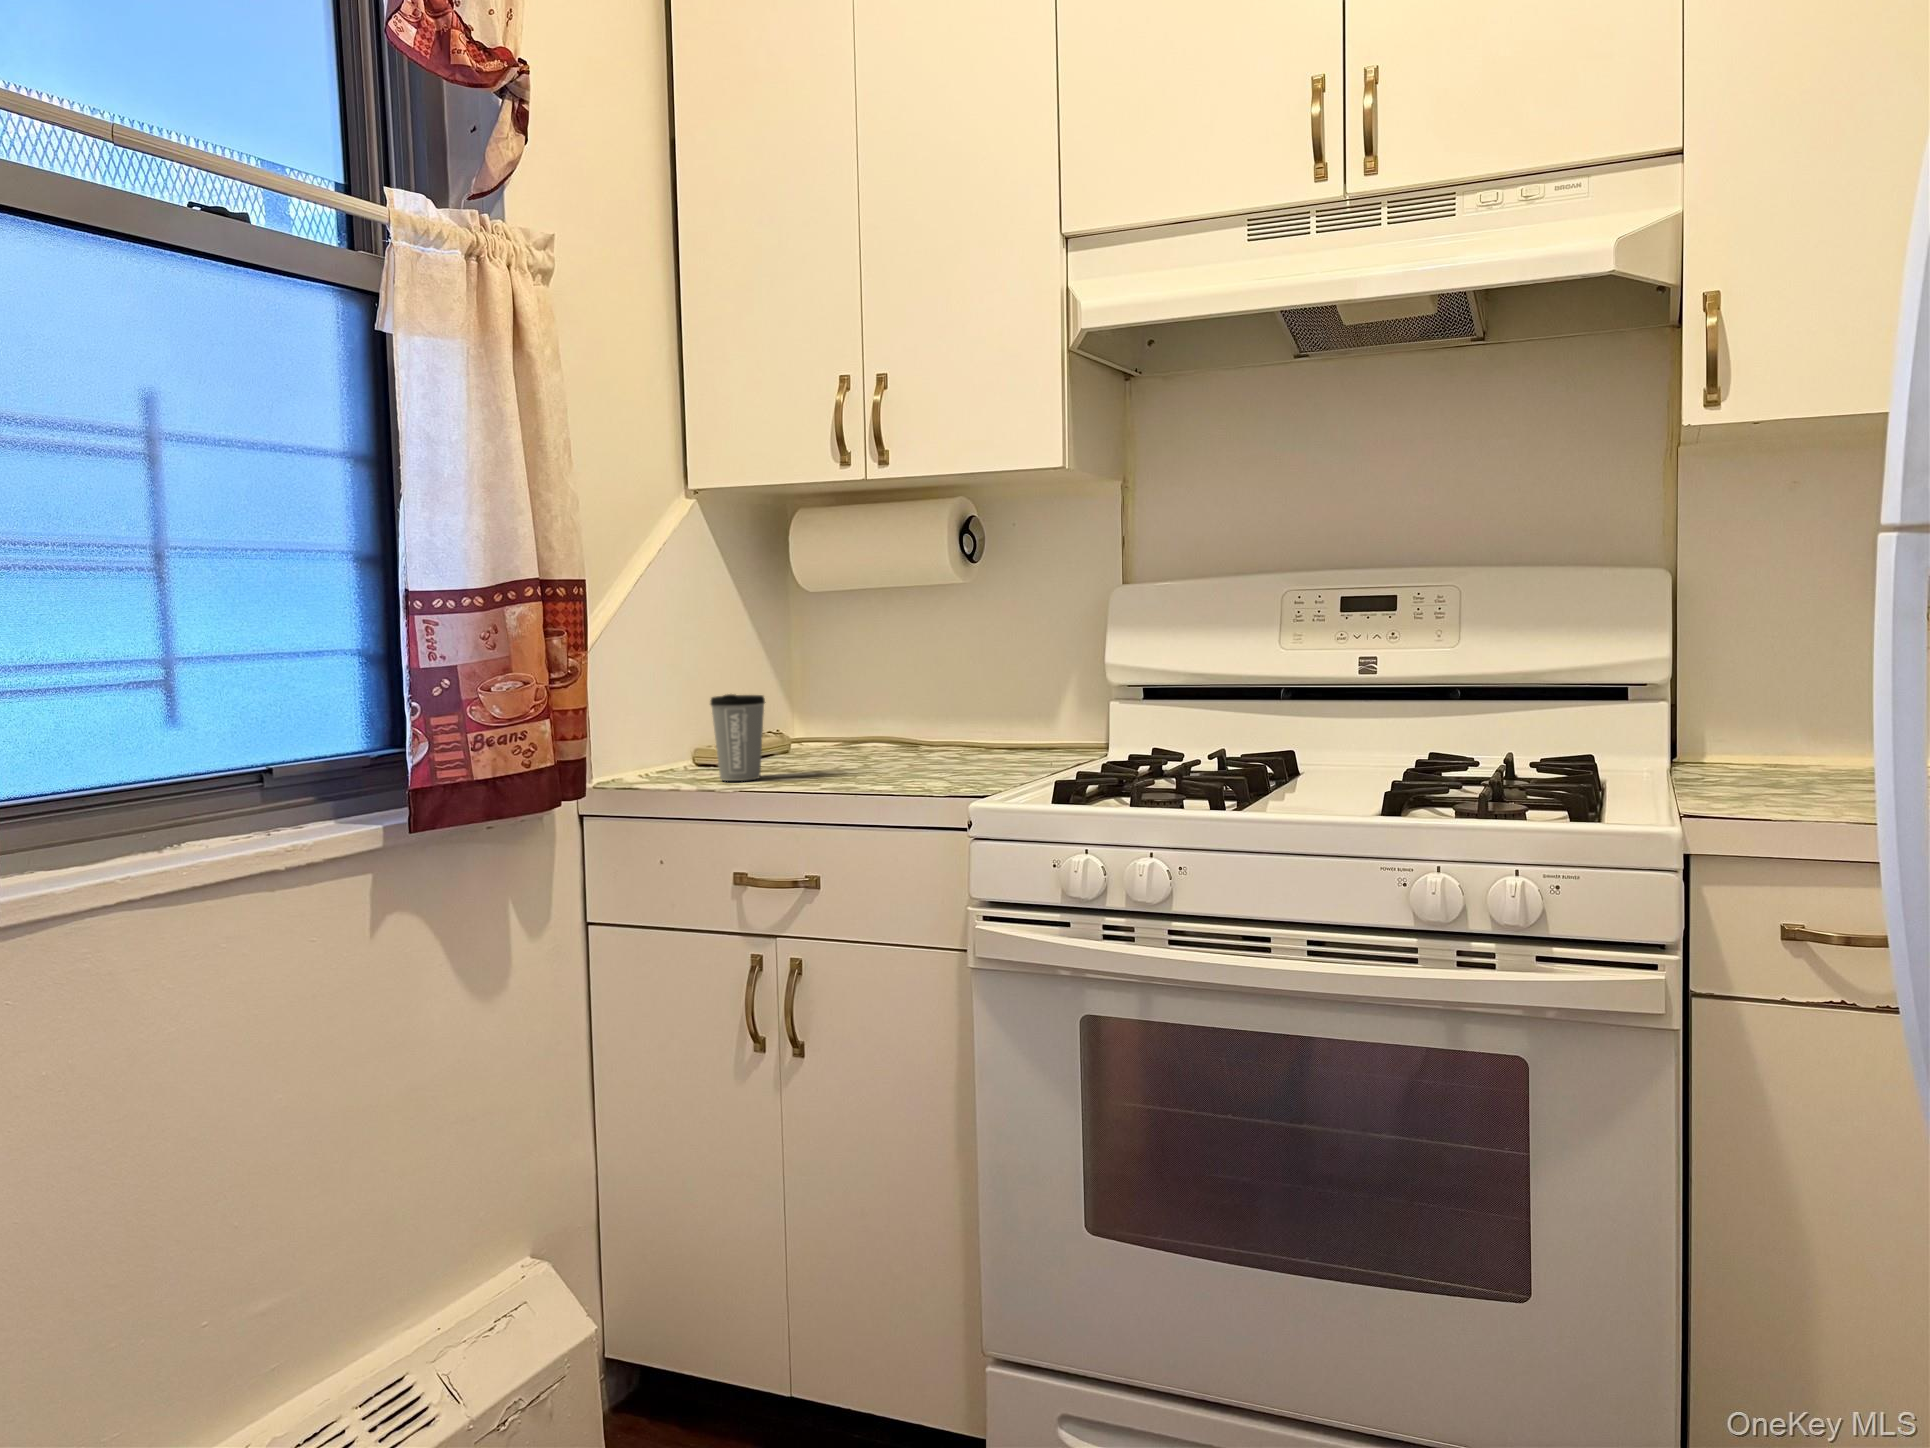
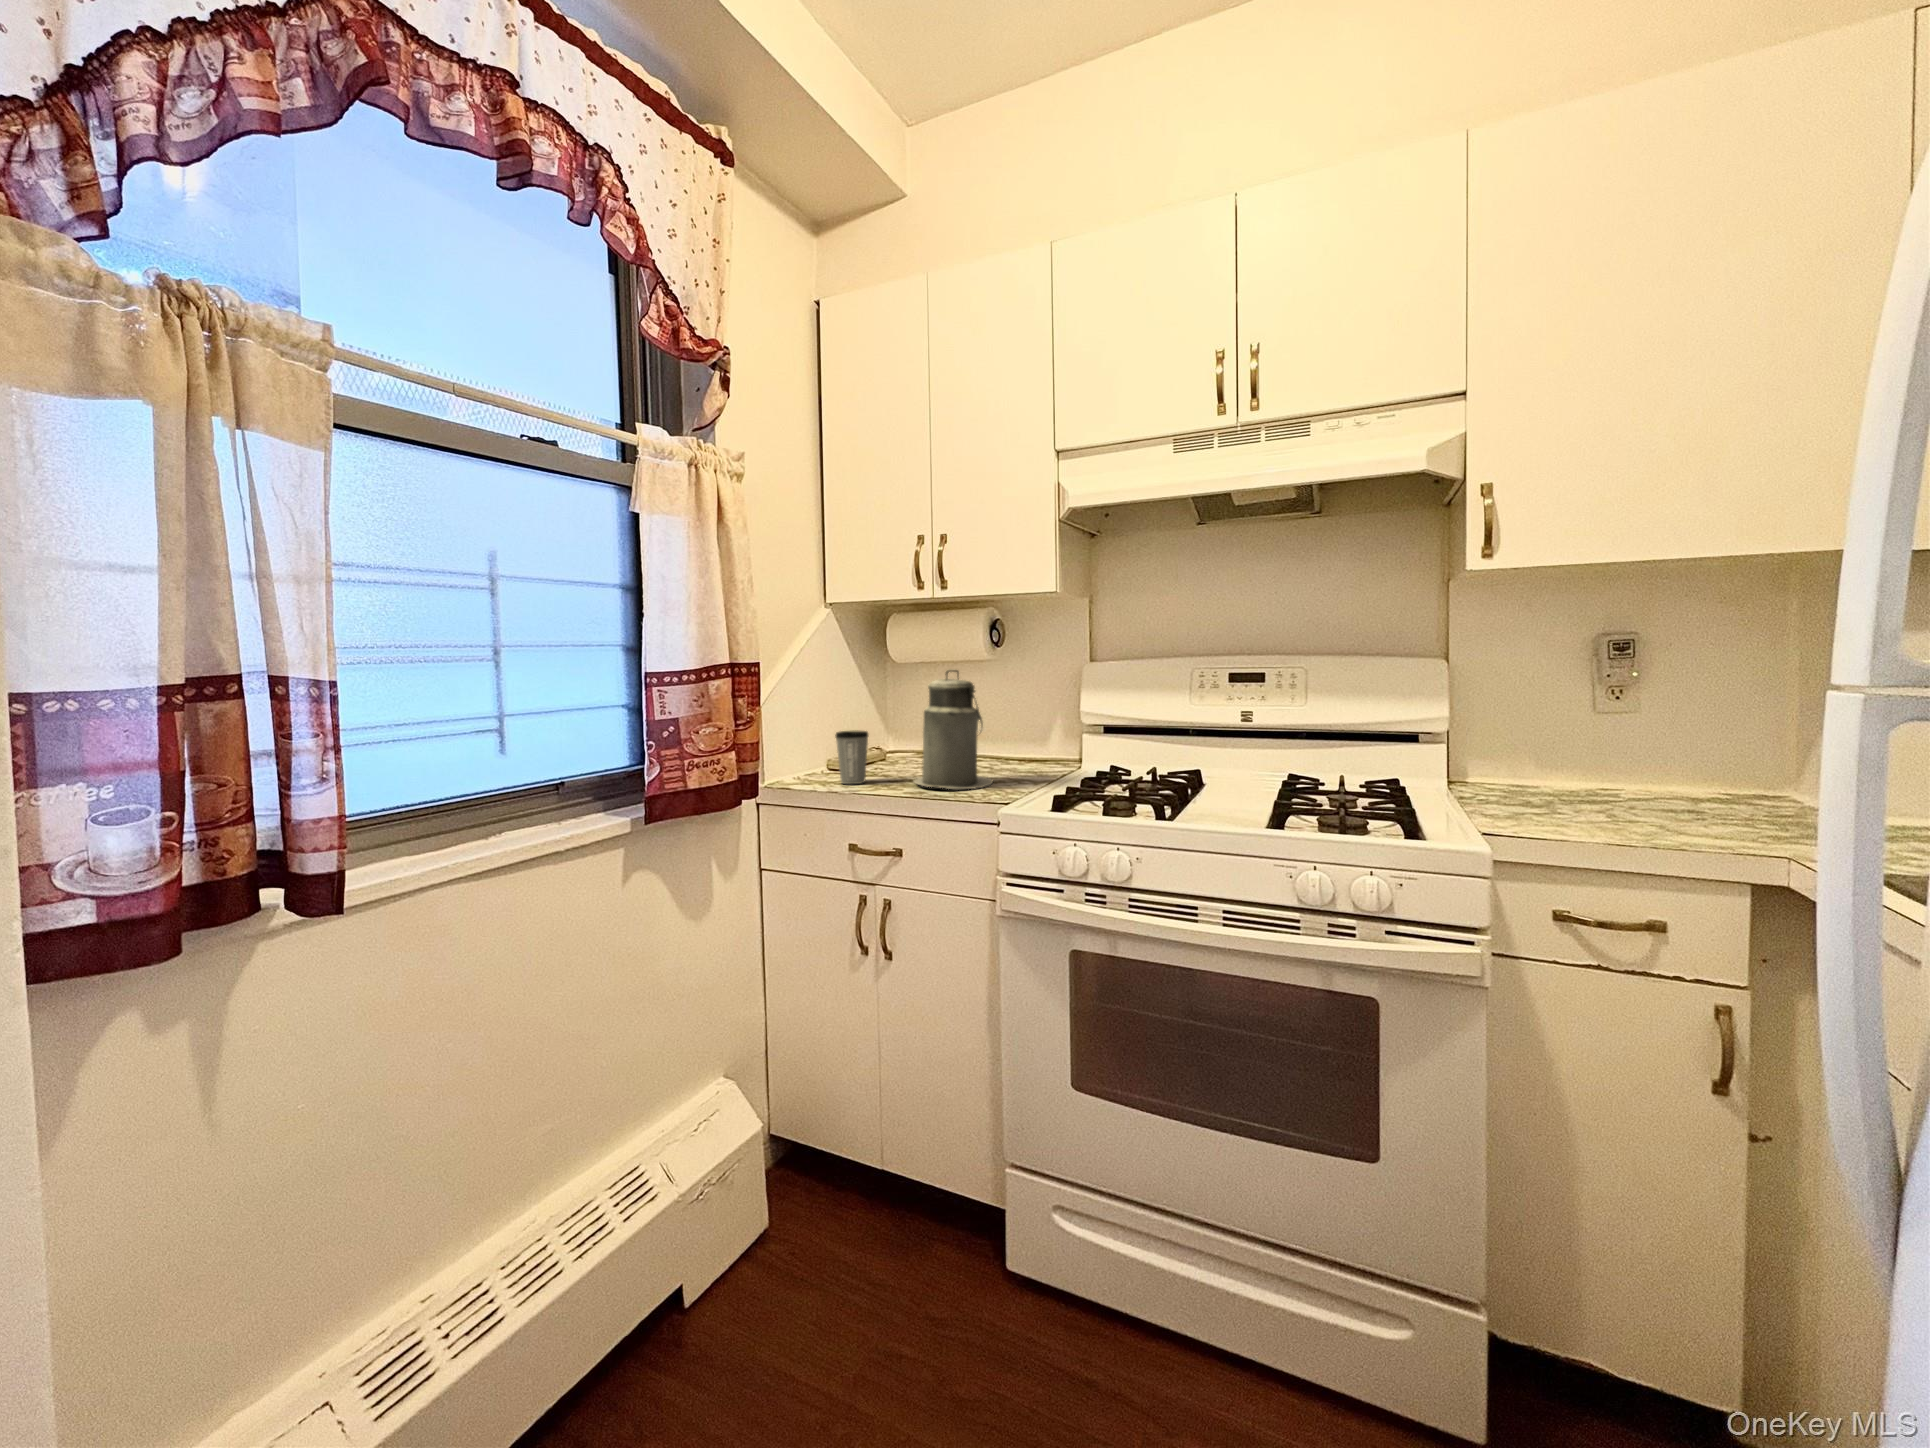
canister: none [837,591,967,782] -> present [914,670,993,789]

